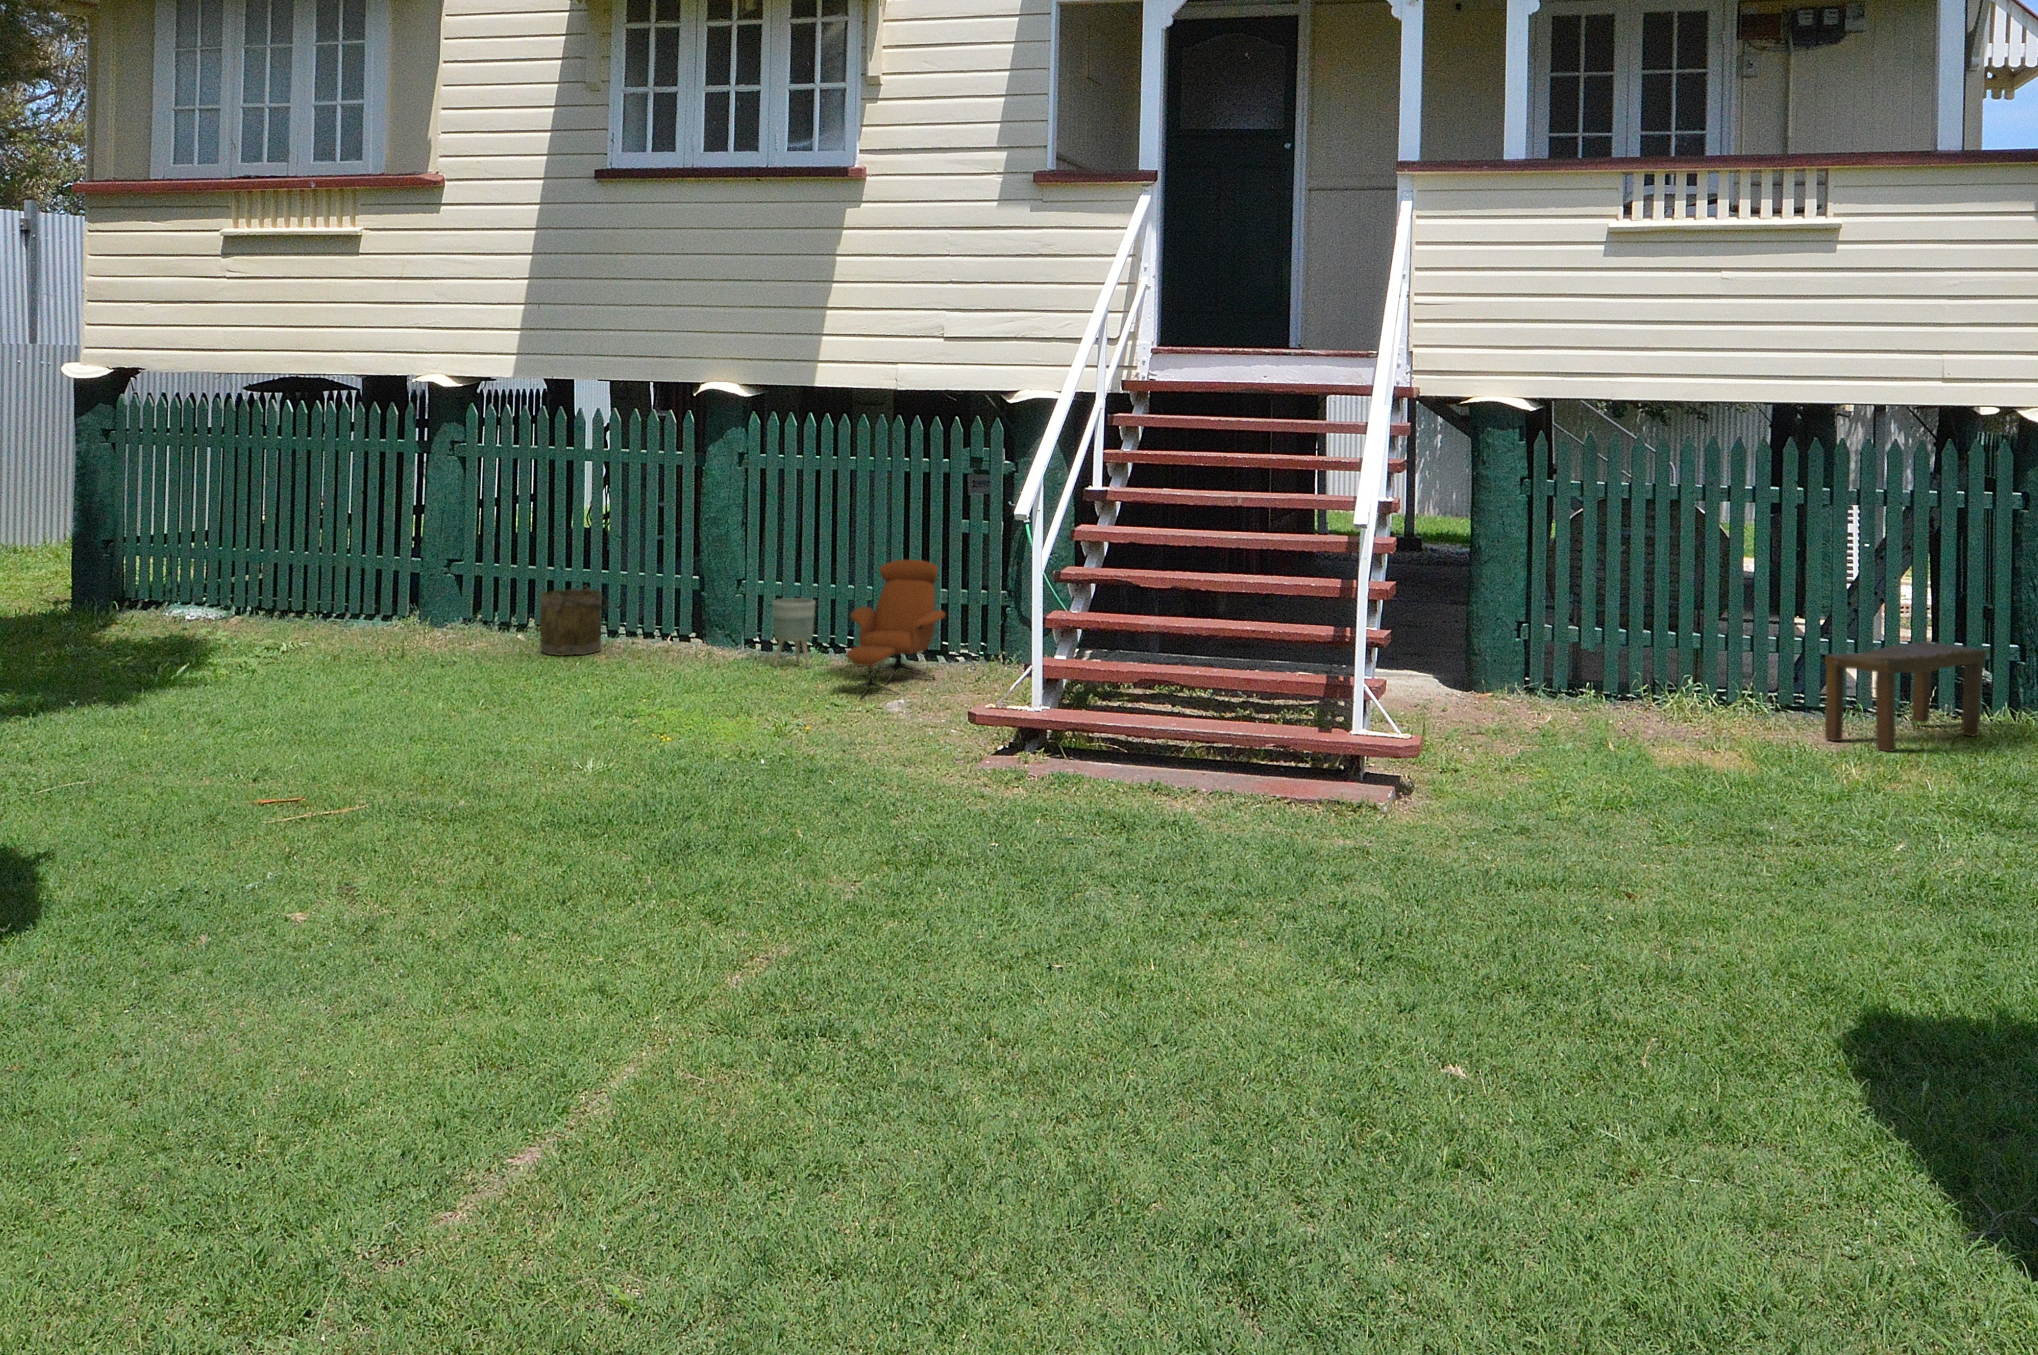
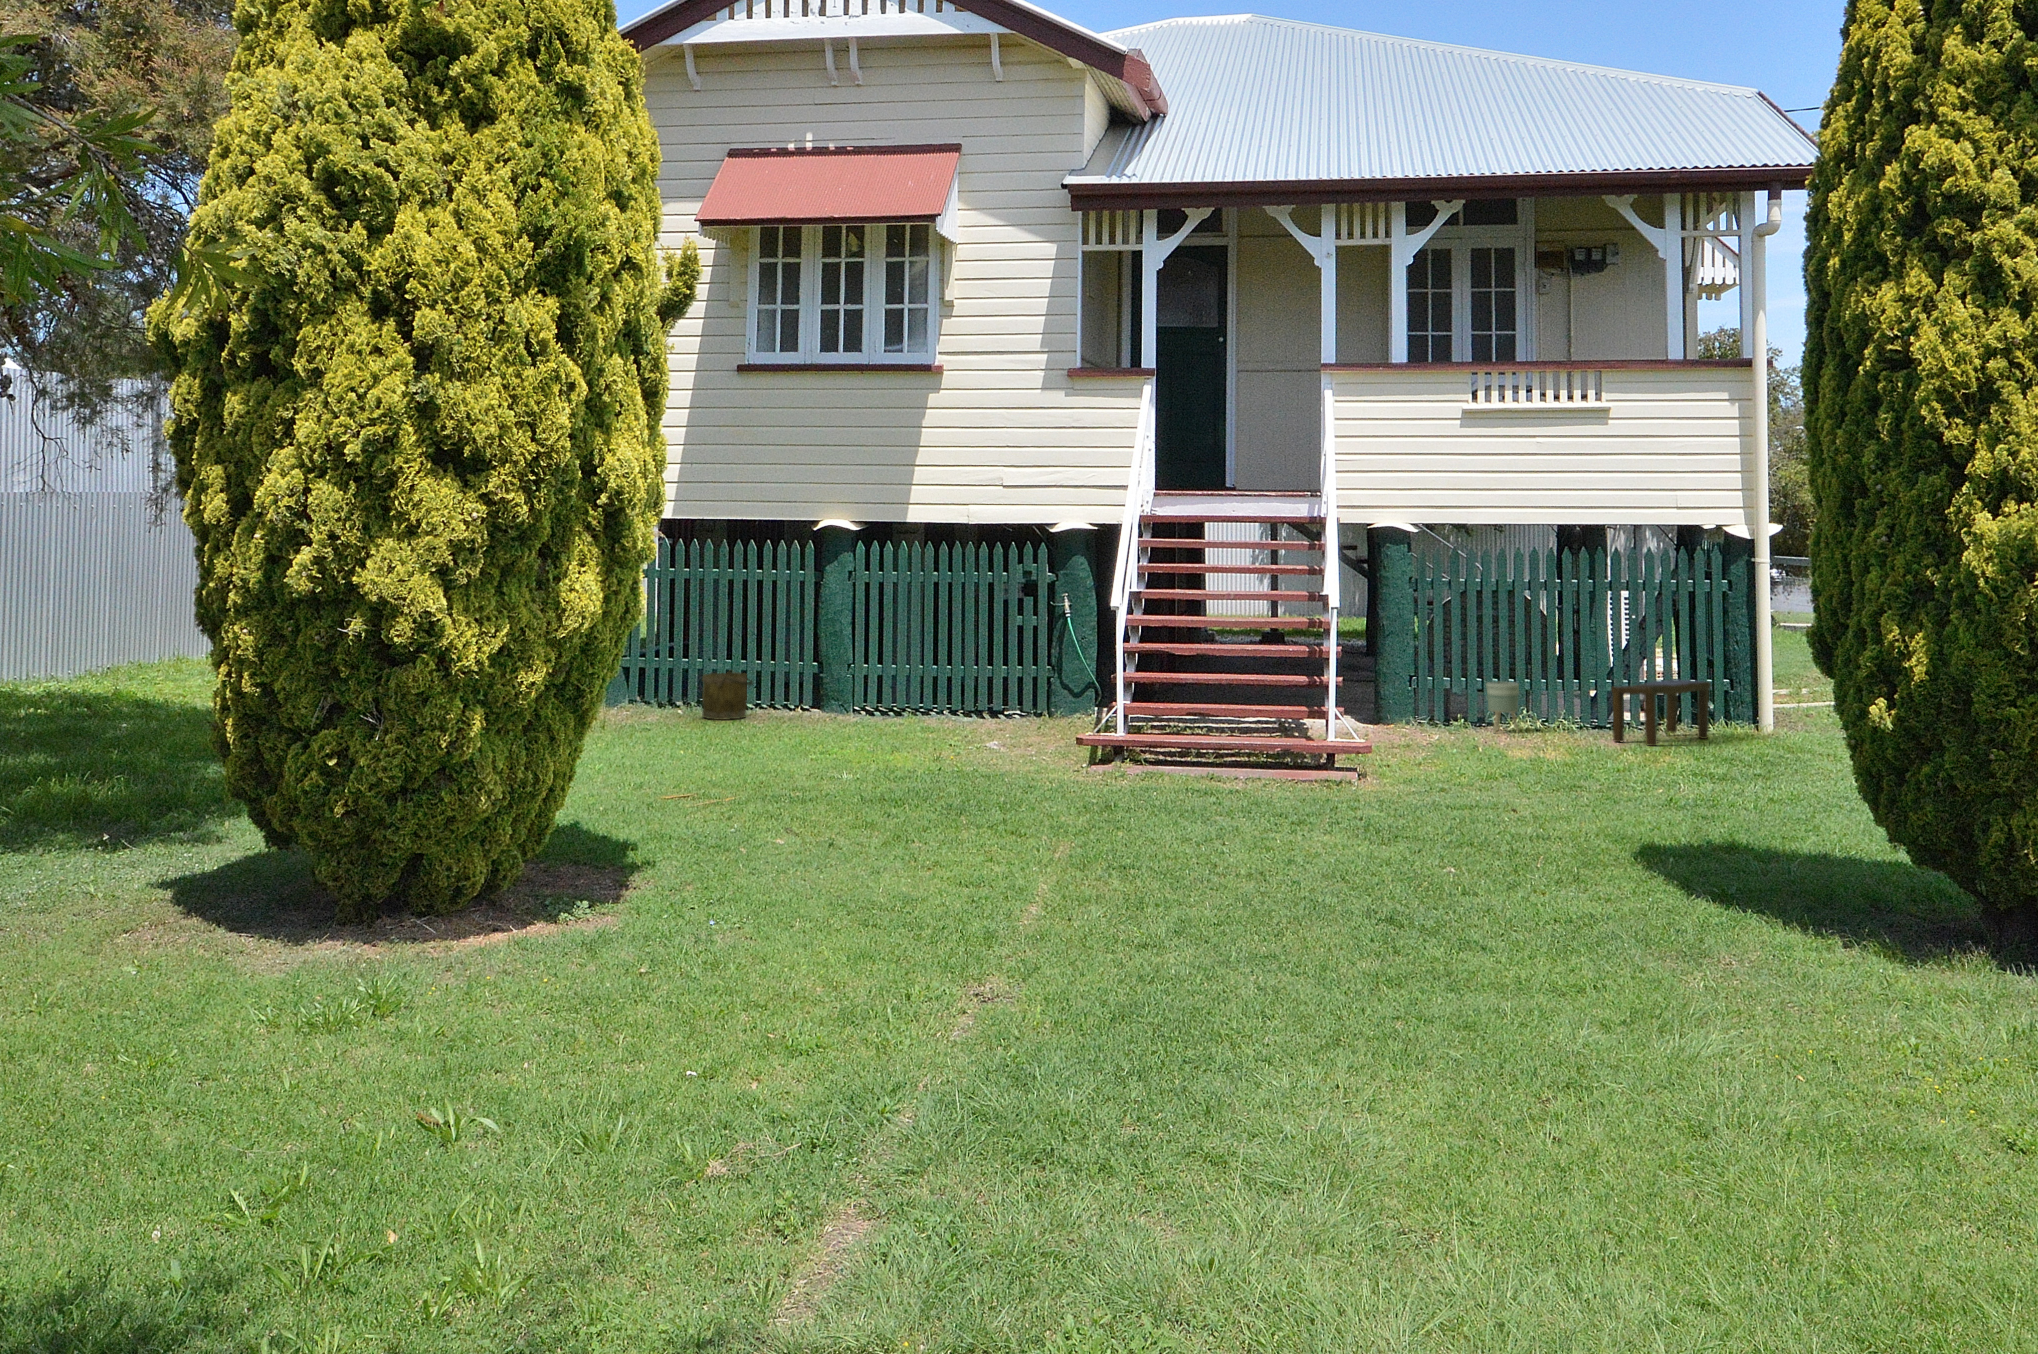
lounge chair: present [846,560,945,697] -> none [946,643,1014,736]
planter: present [773,598,815,668] -> present [1486,682,1519,733]

